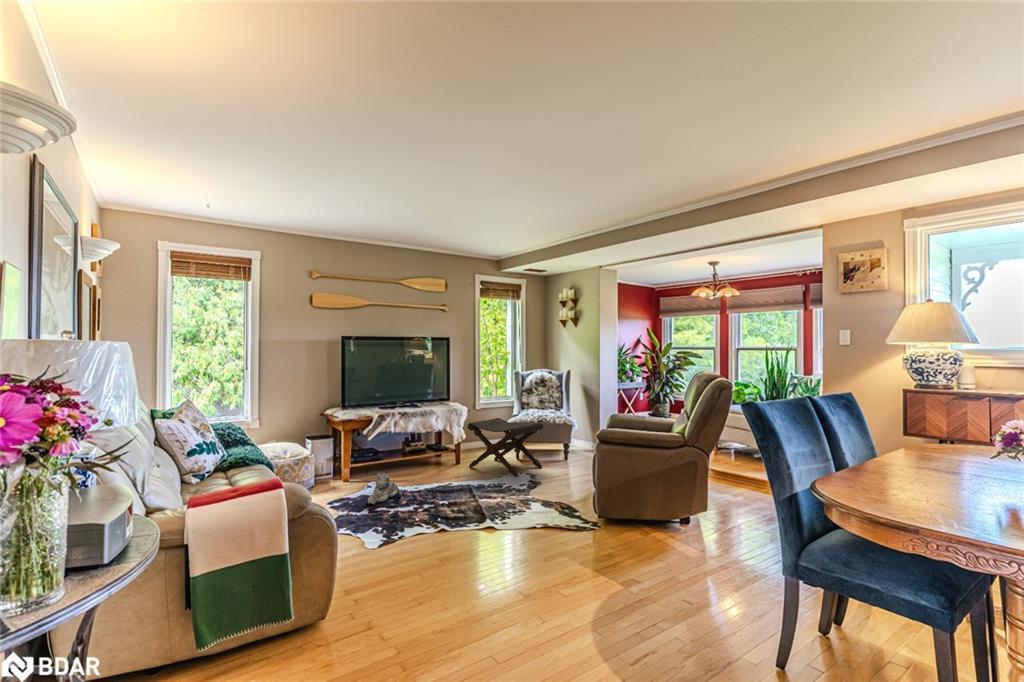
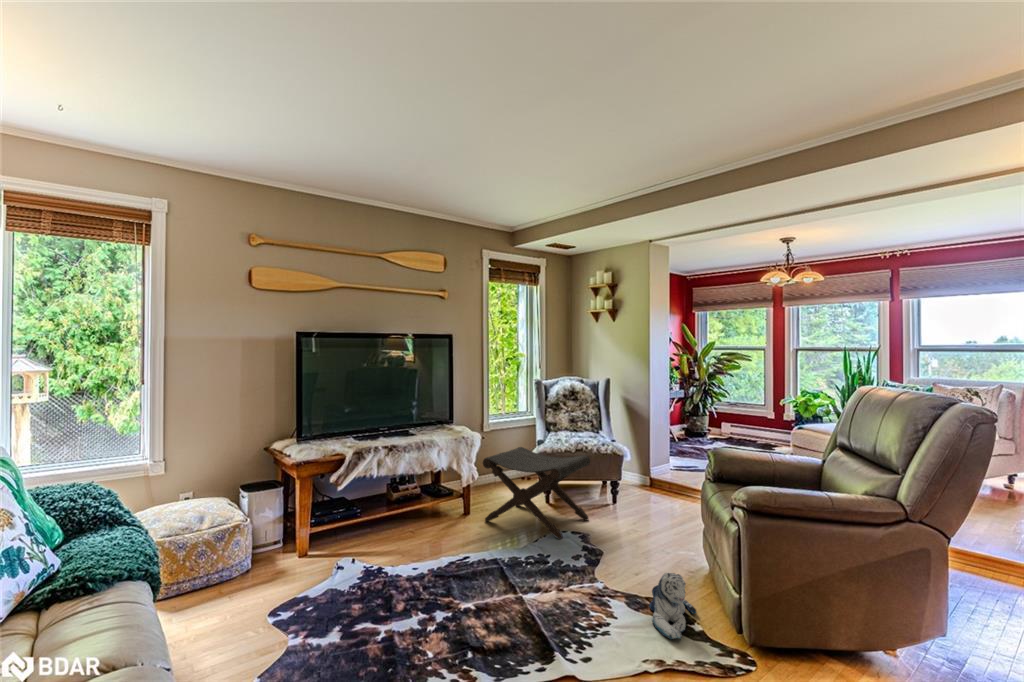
plush toy: present [368,472,402,504] -> present [649,573,696,639]

